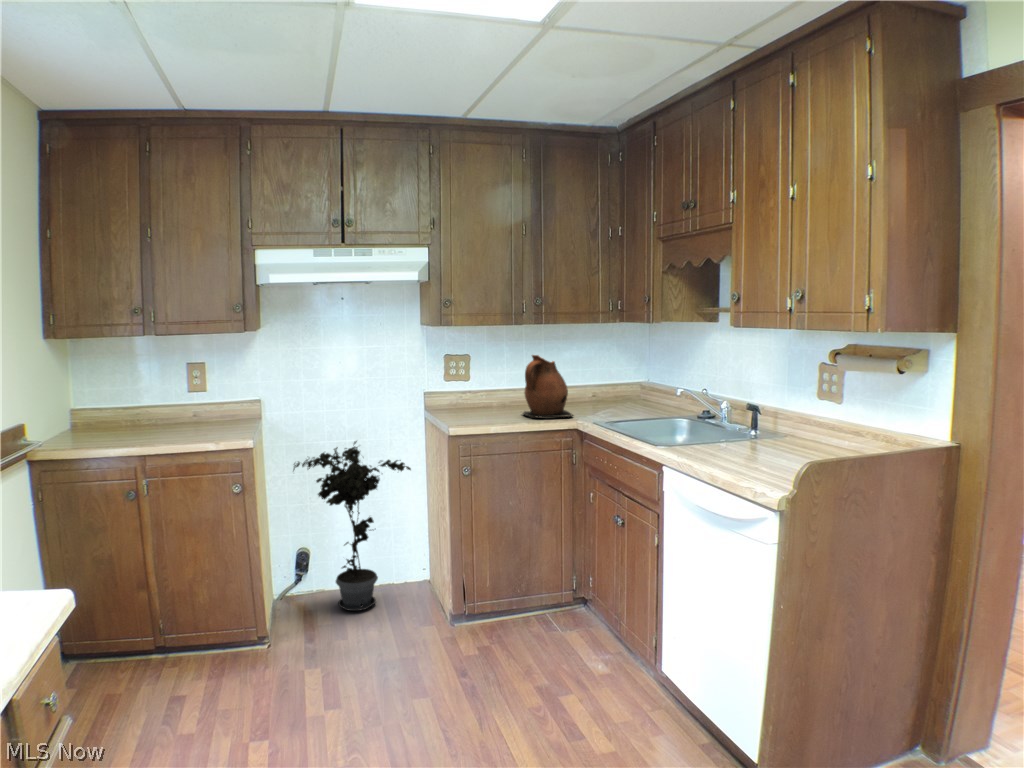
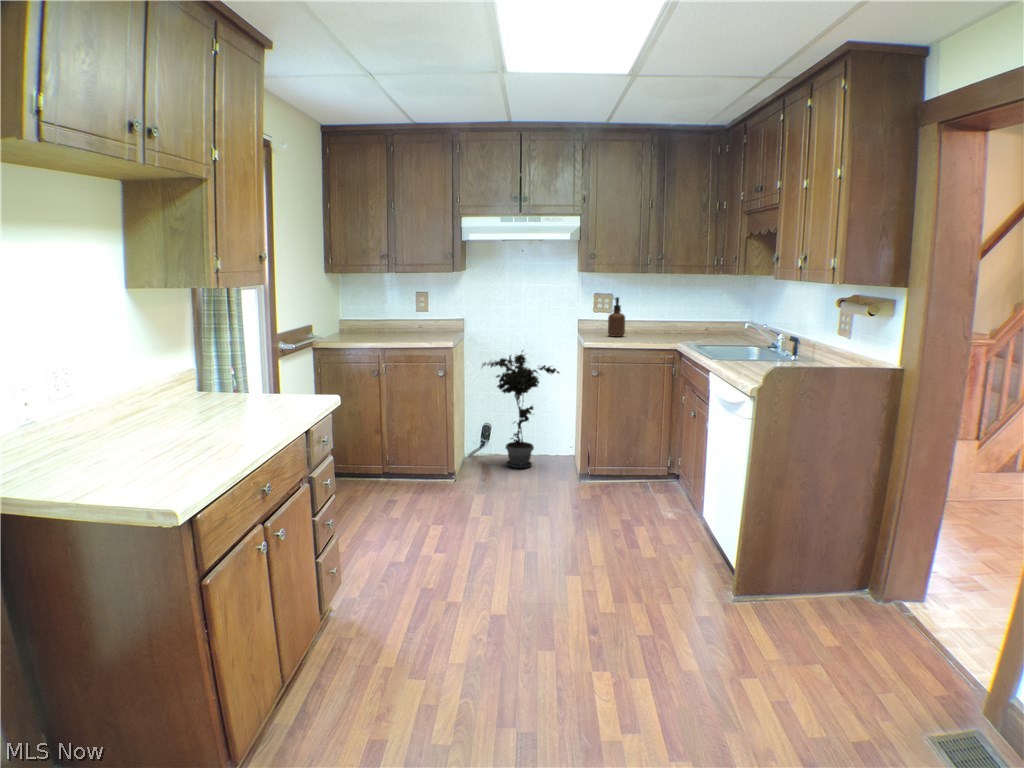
ceramic pitcher: present [523,355,573,417] -> none [641,295,678,343]
soap dispenser: none [472,359,495,413] -> present [608,297,625,337]

